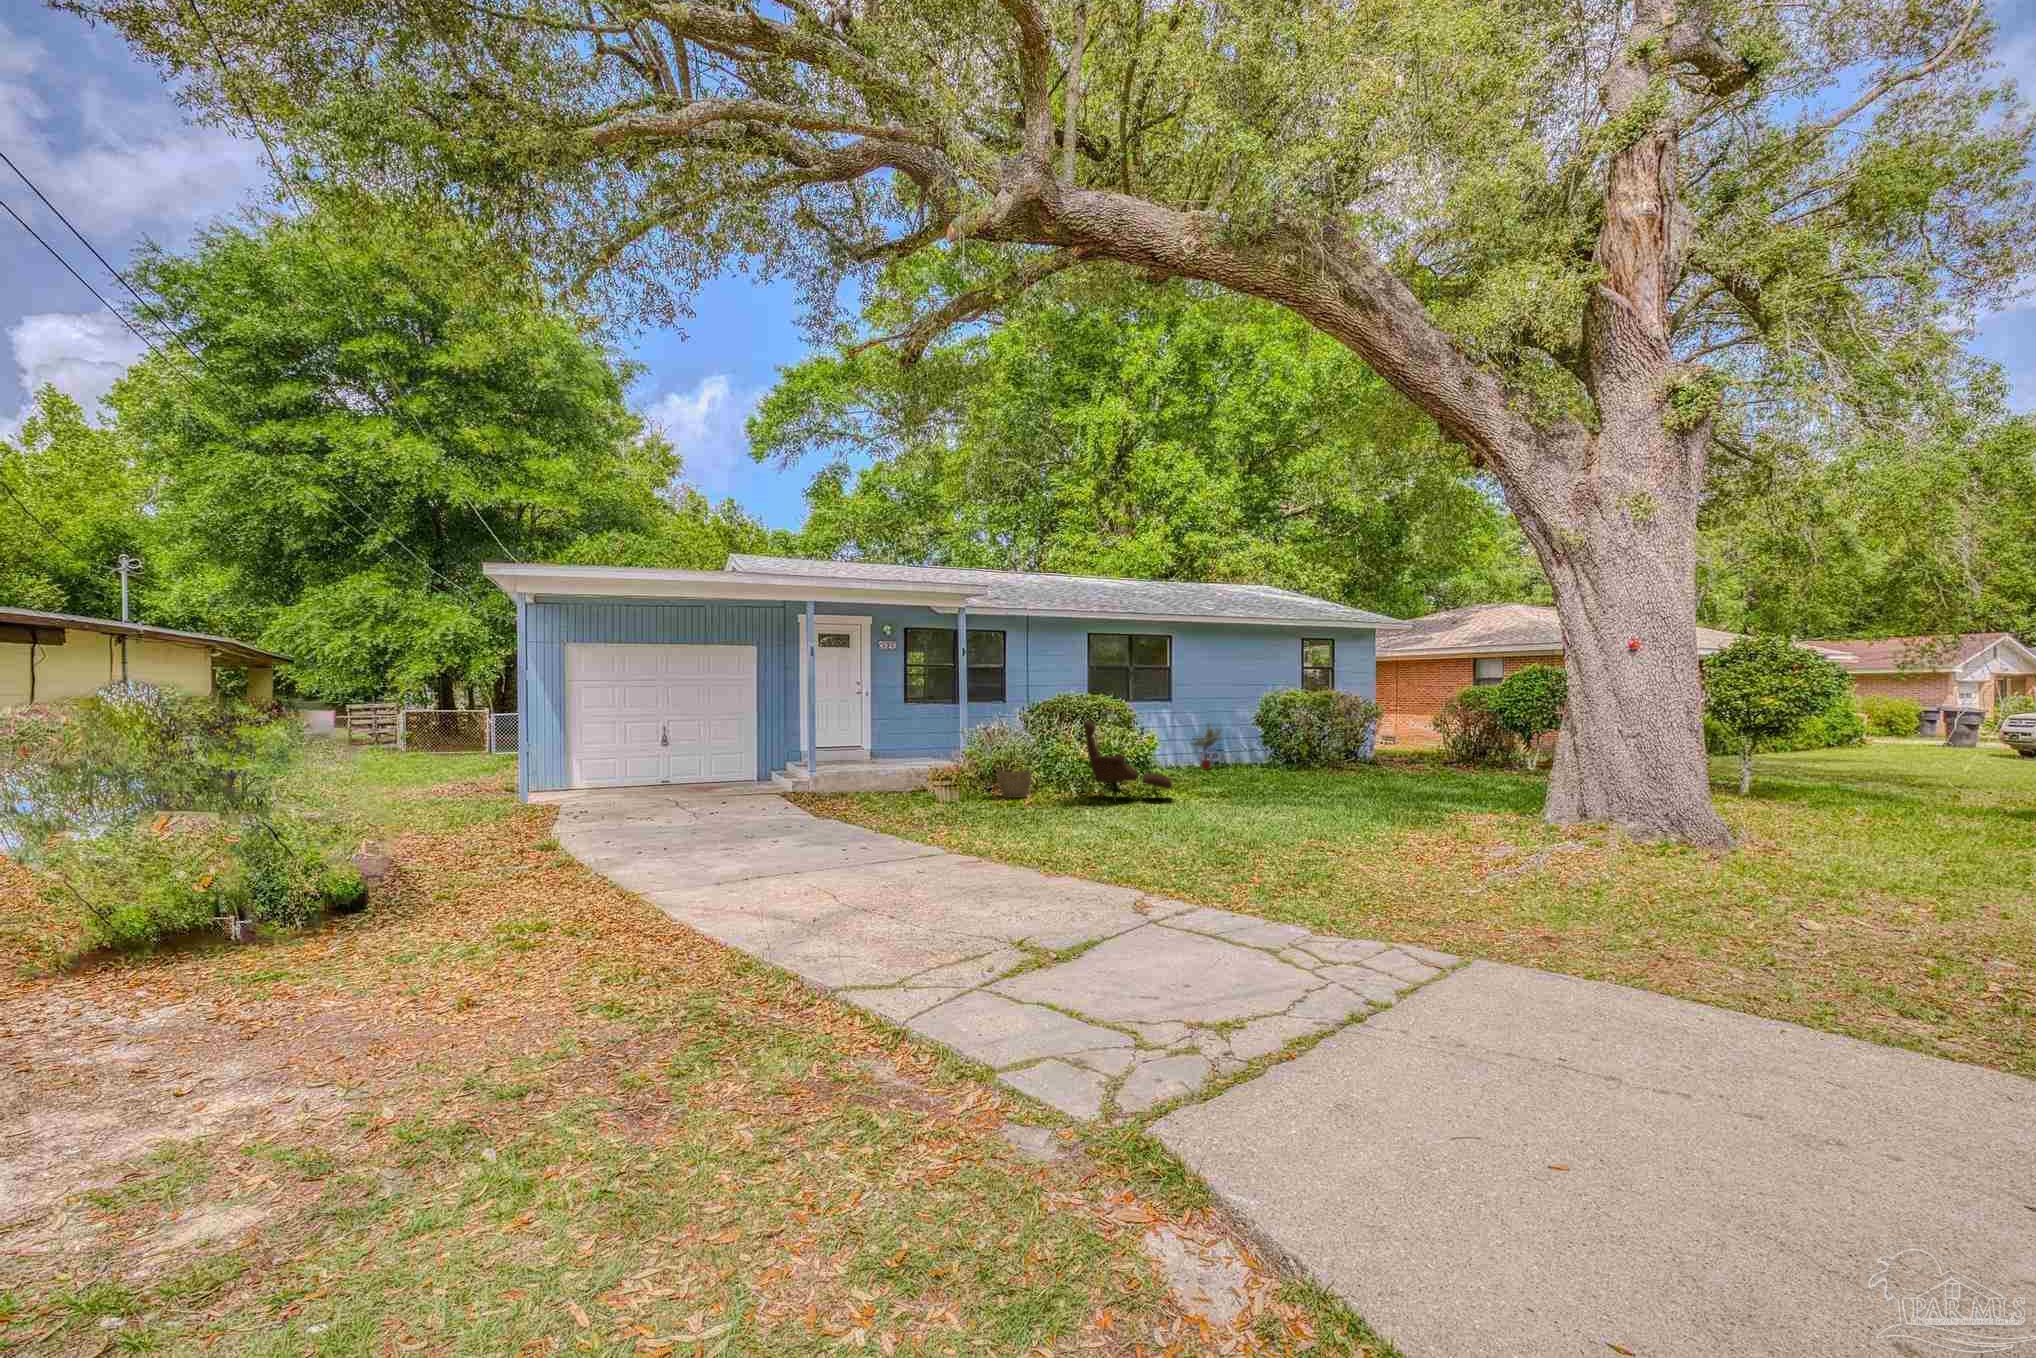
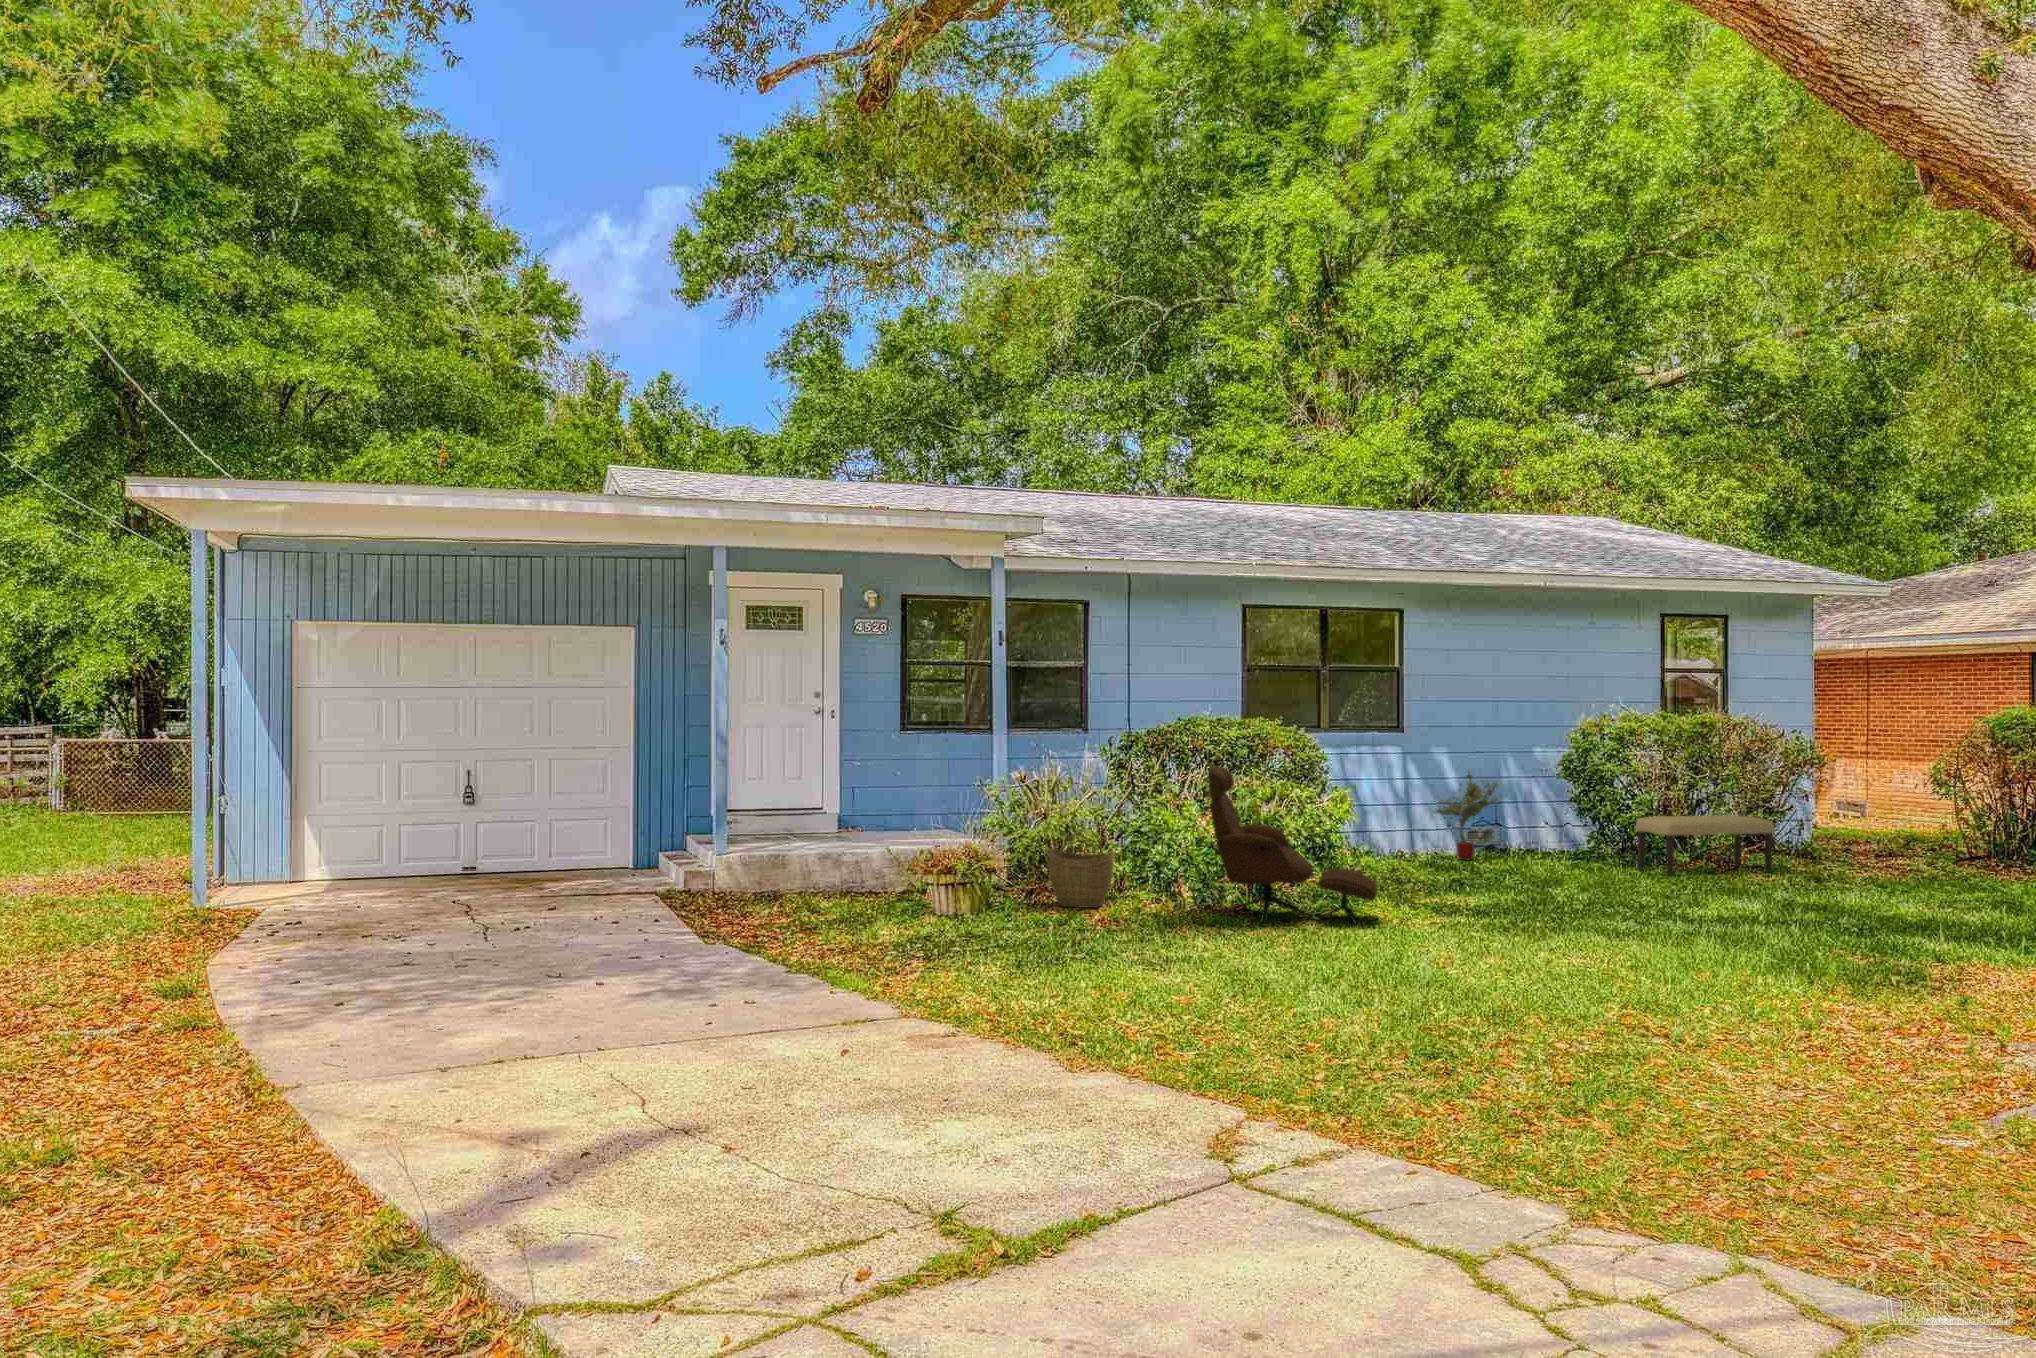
bench: none [1293,743,1360,775] -> present [1636,815,1775,875]

